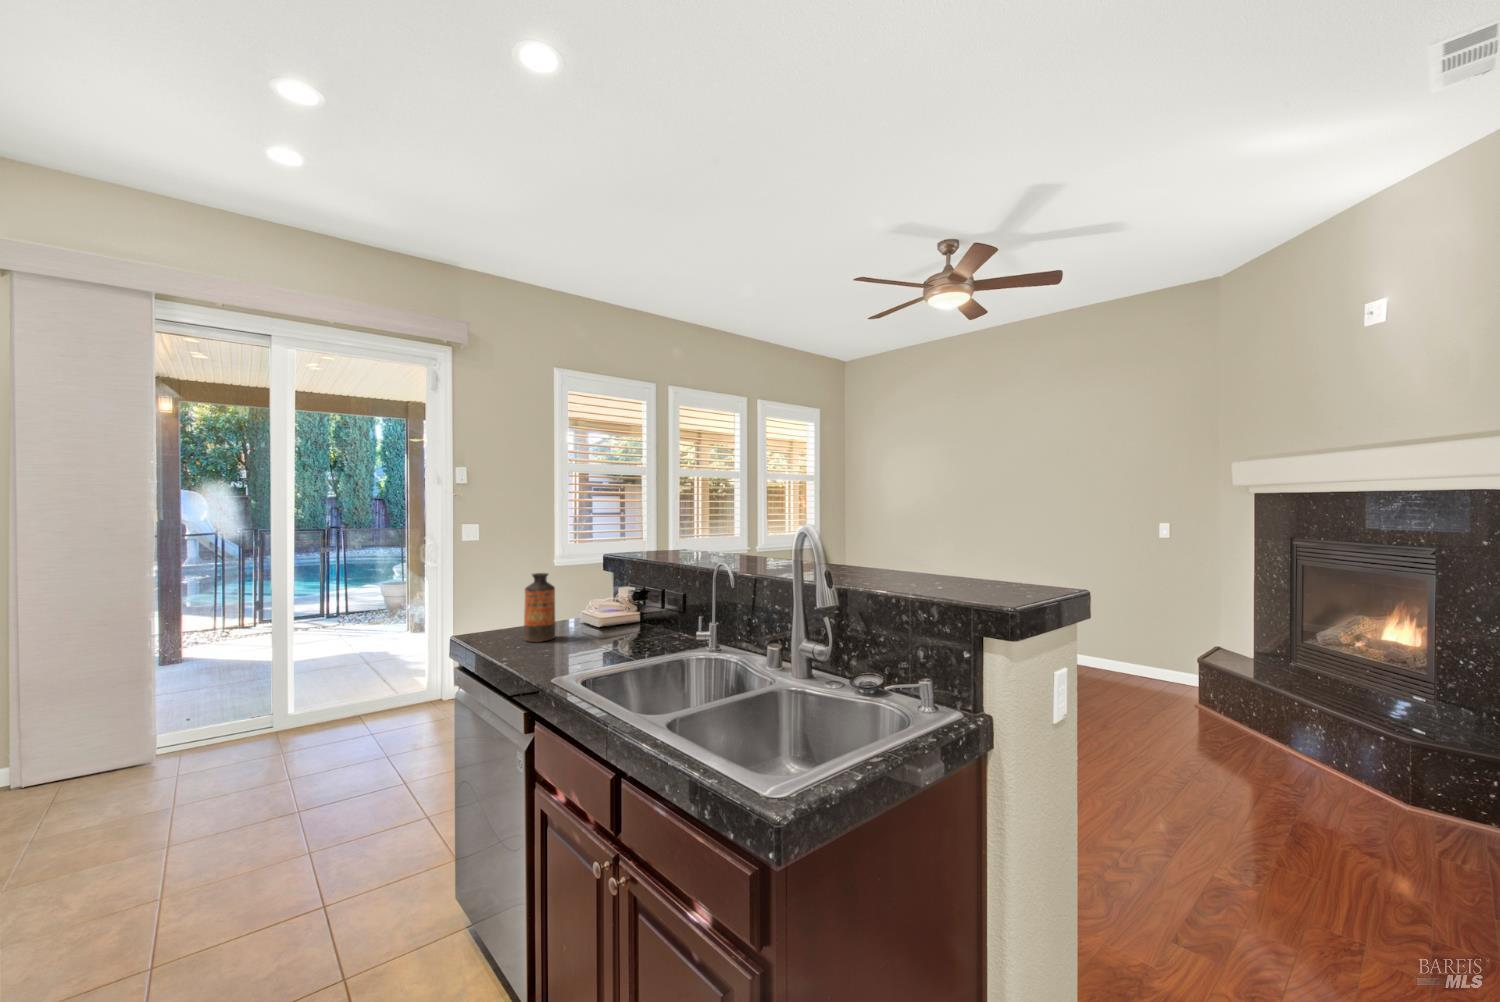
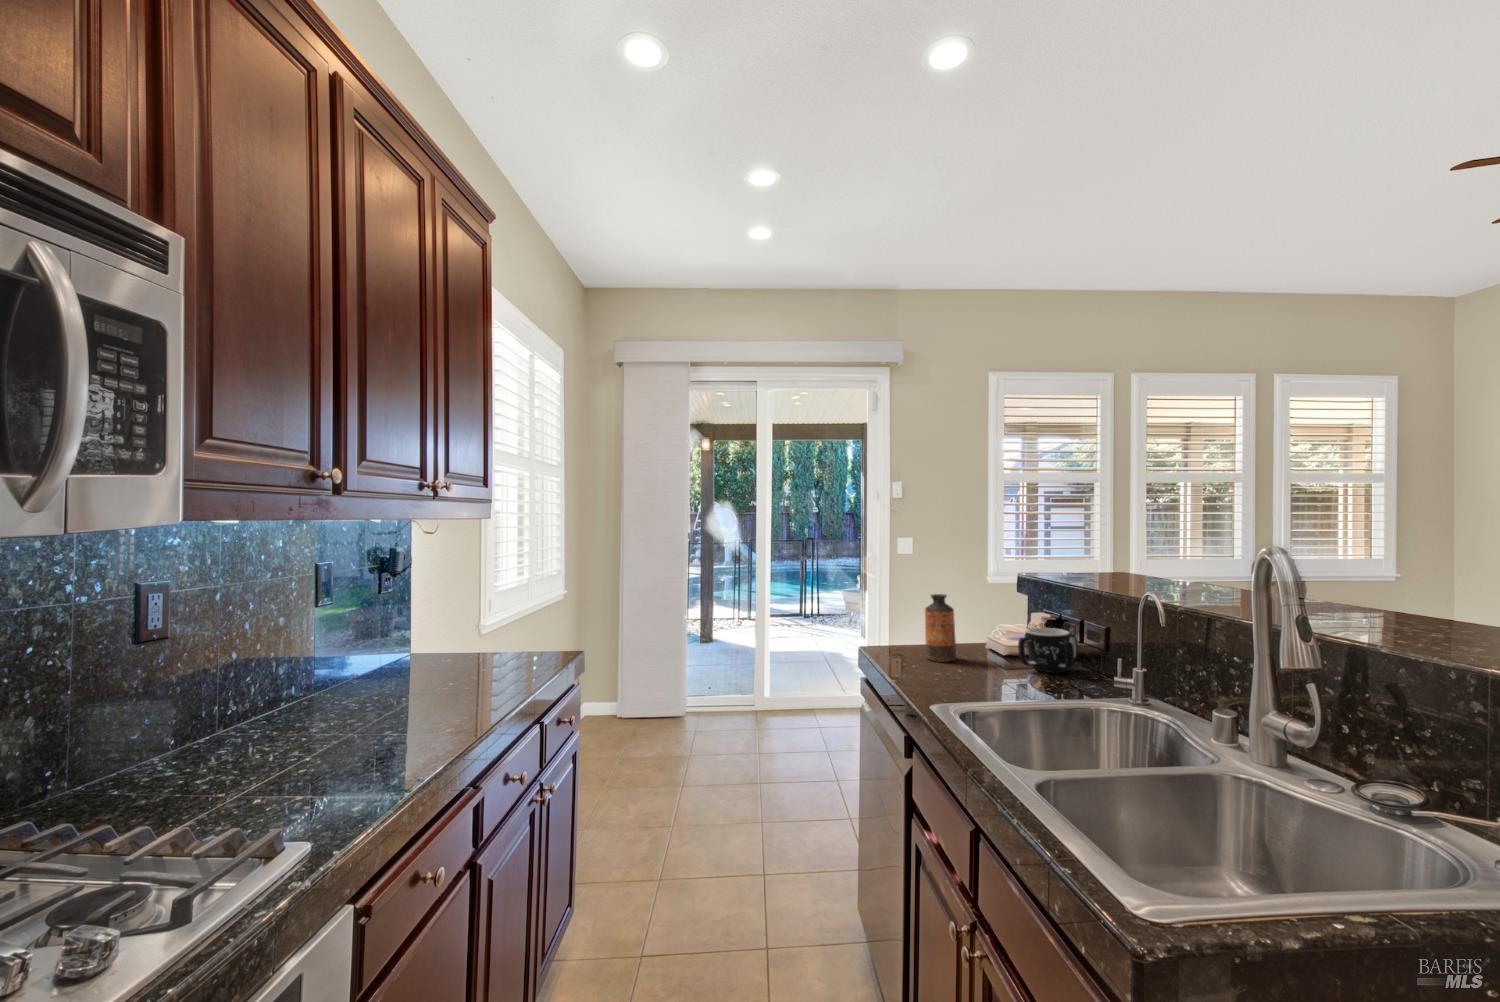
mug: none [617,598,663,638] -> present [1018,628,1078,673]

